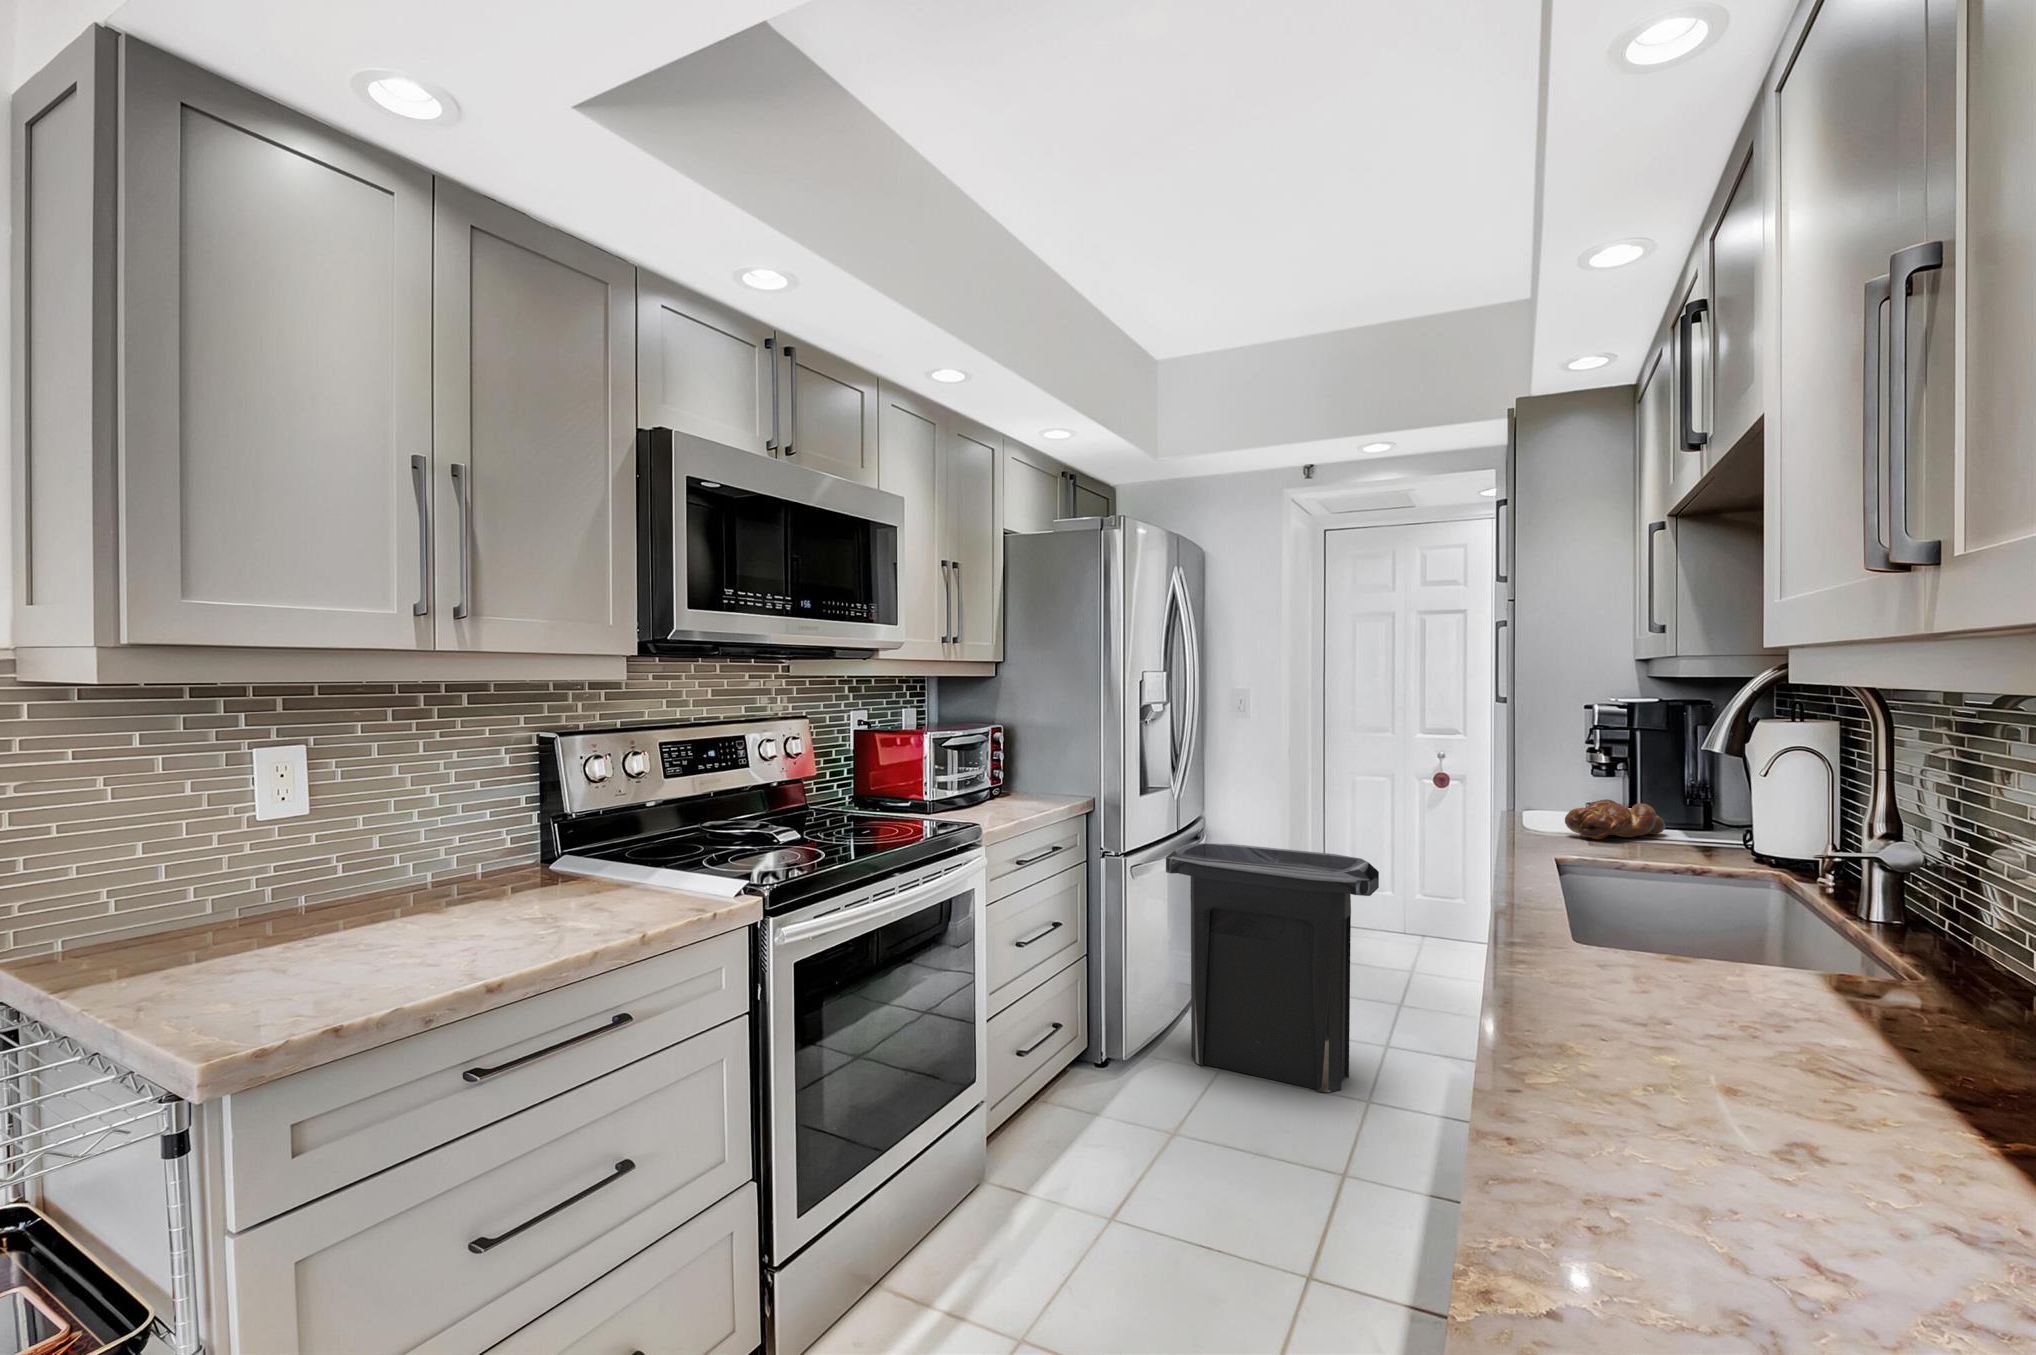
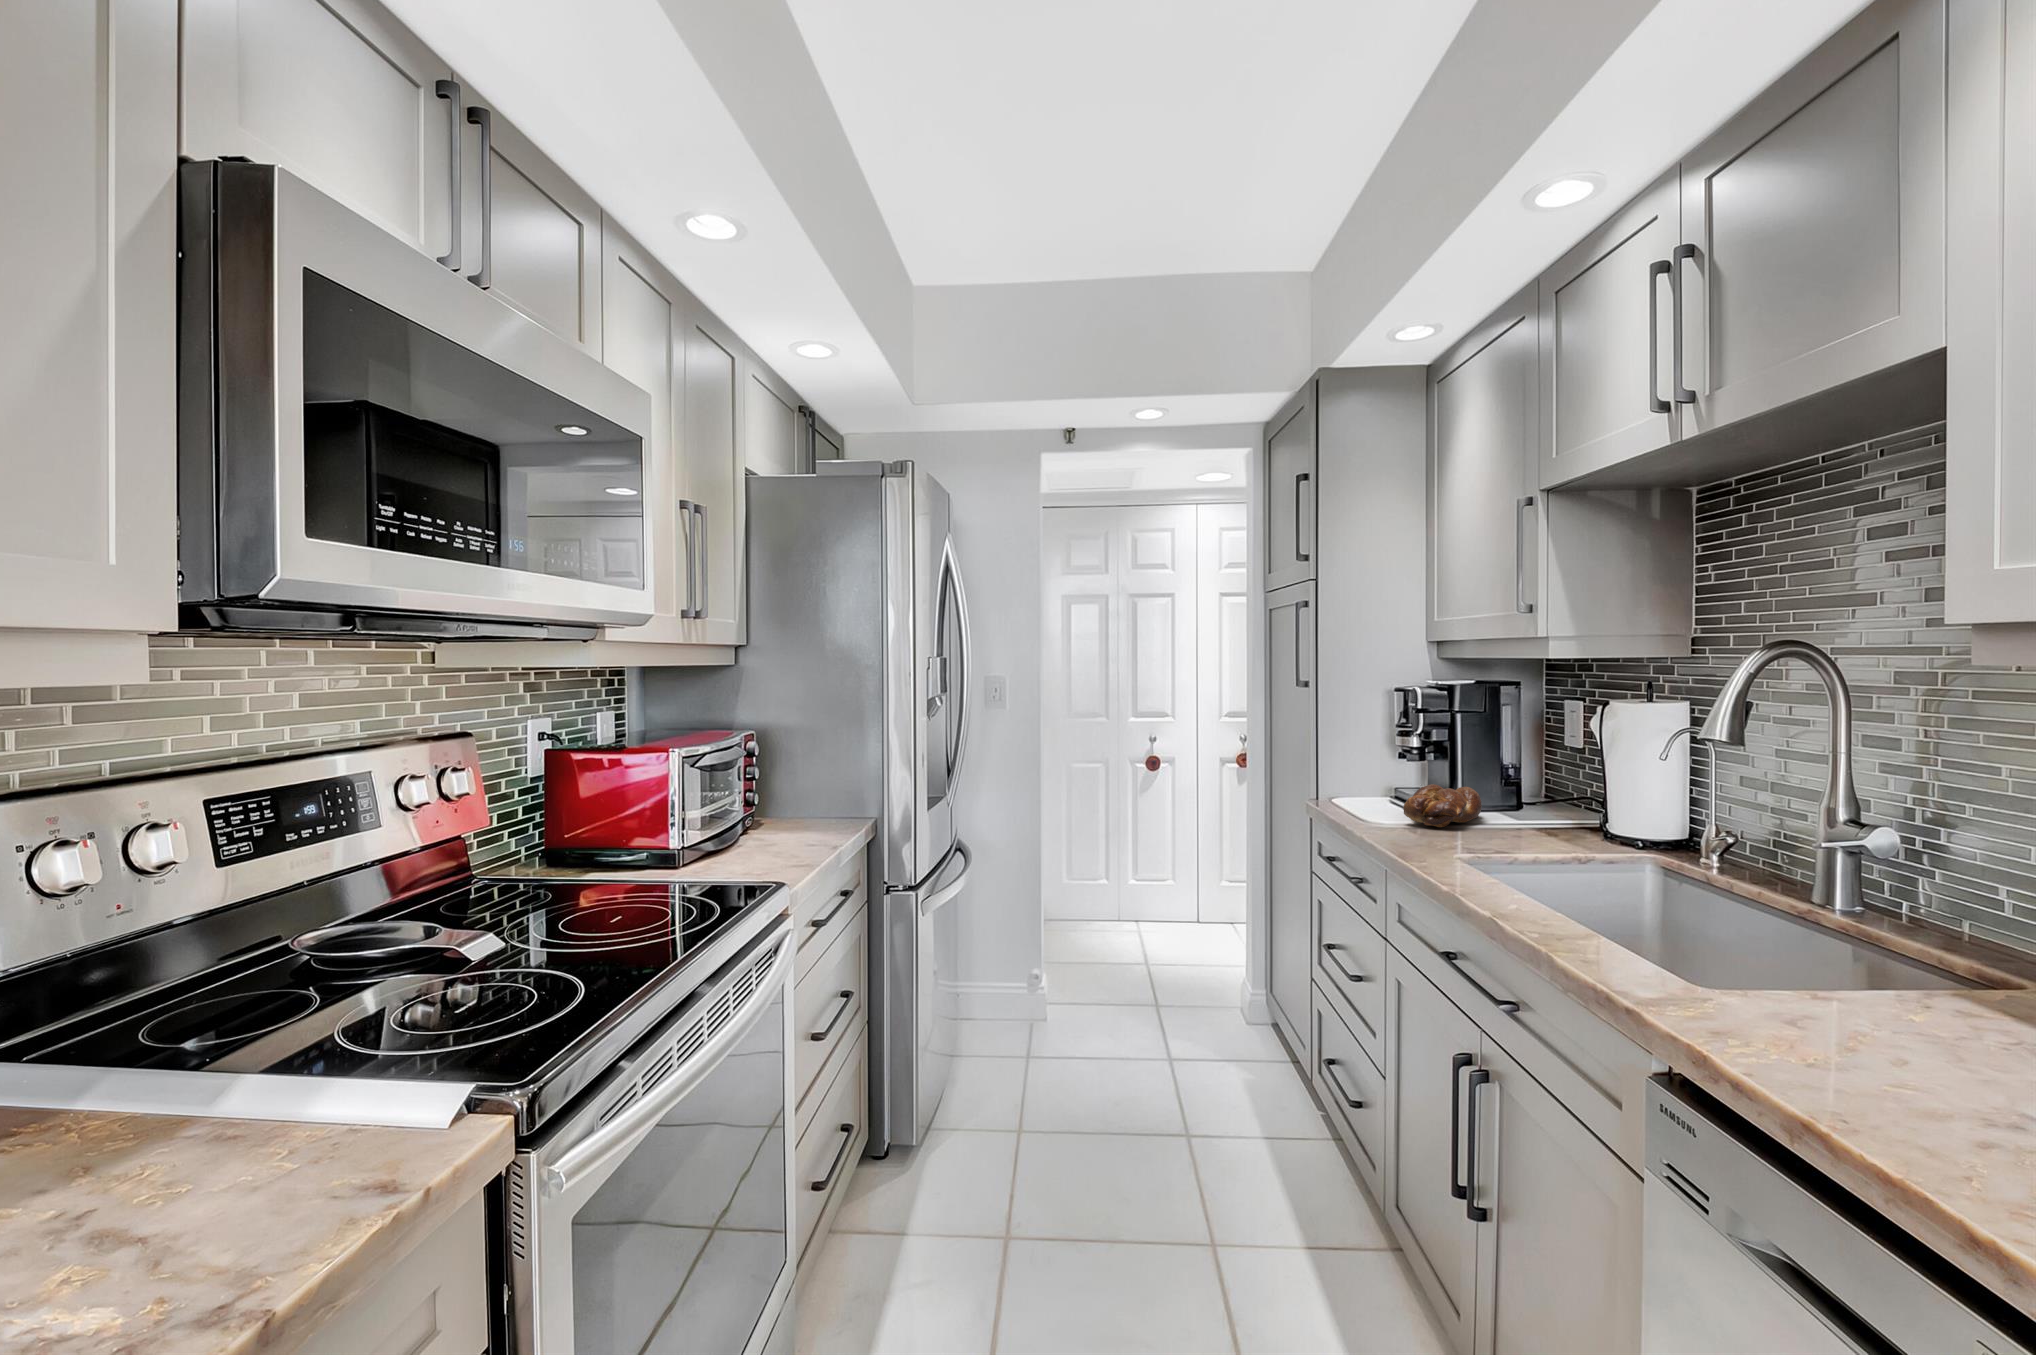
trash can: present [1166,843,1379,1092] -> none [950,855,1187,1129]

